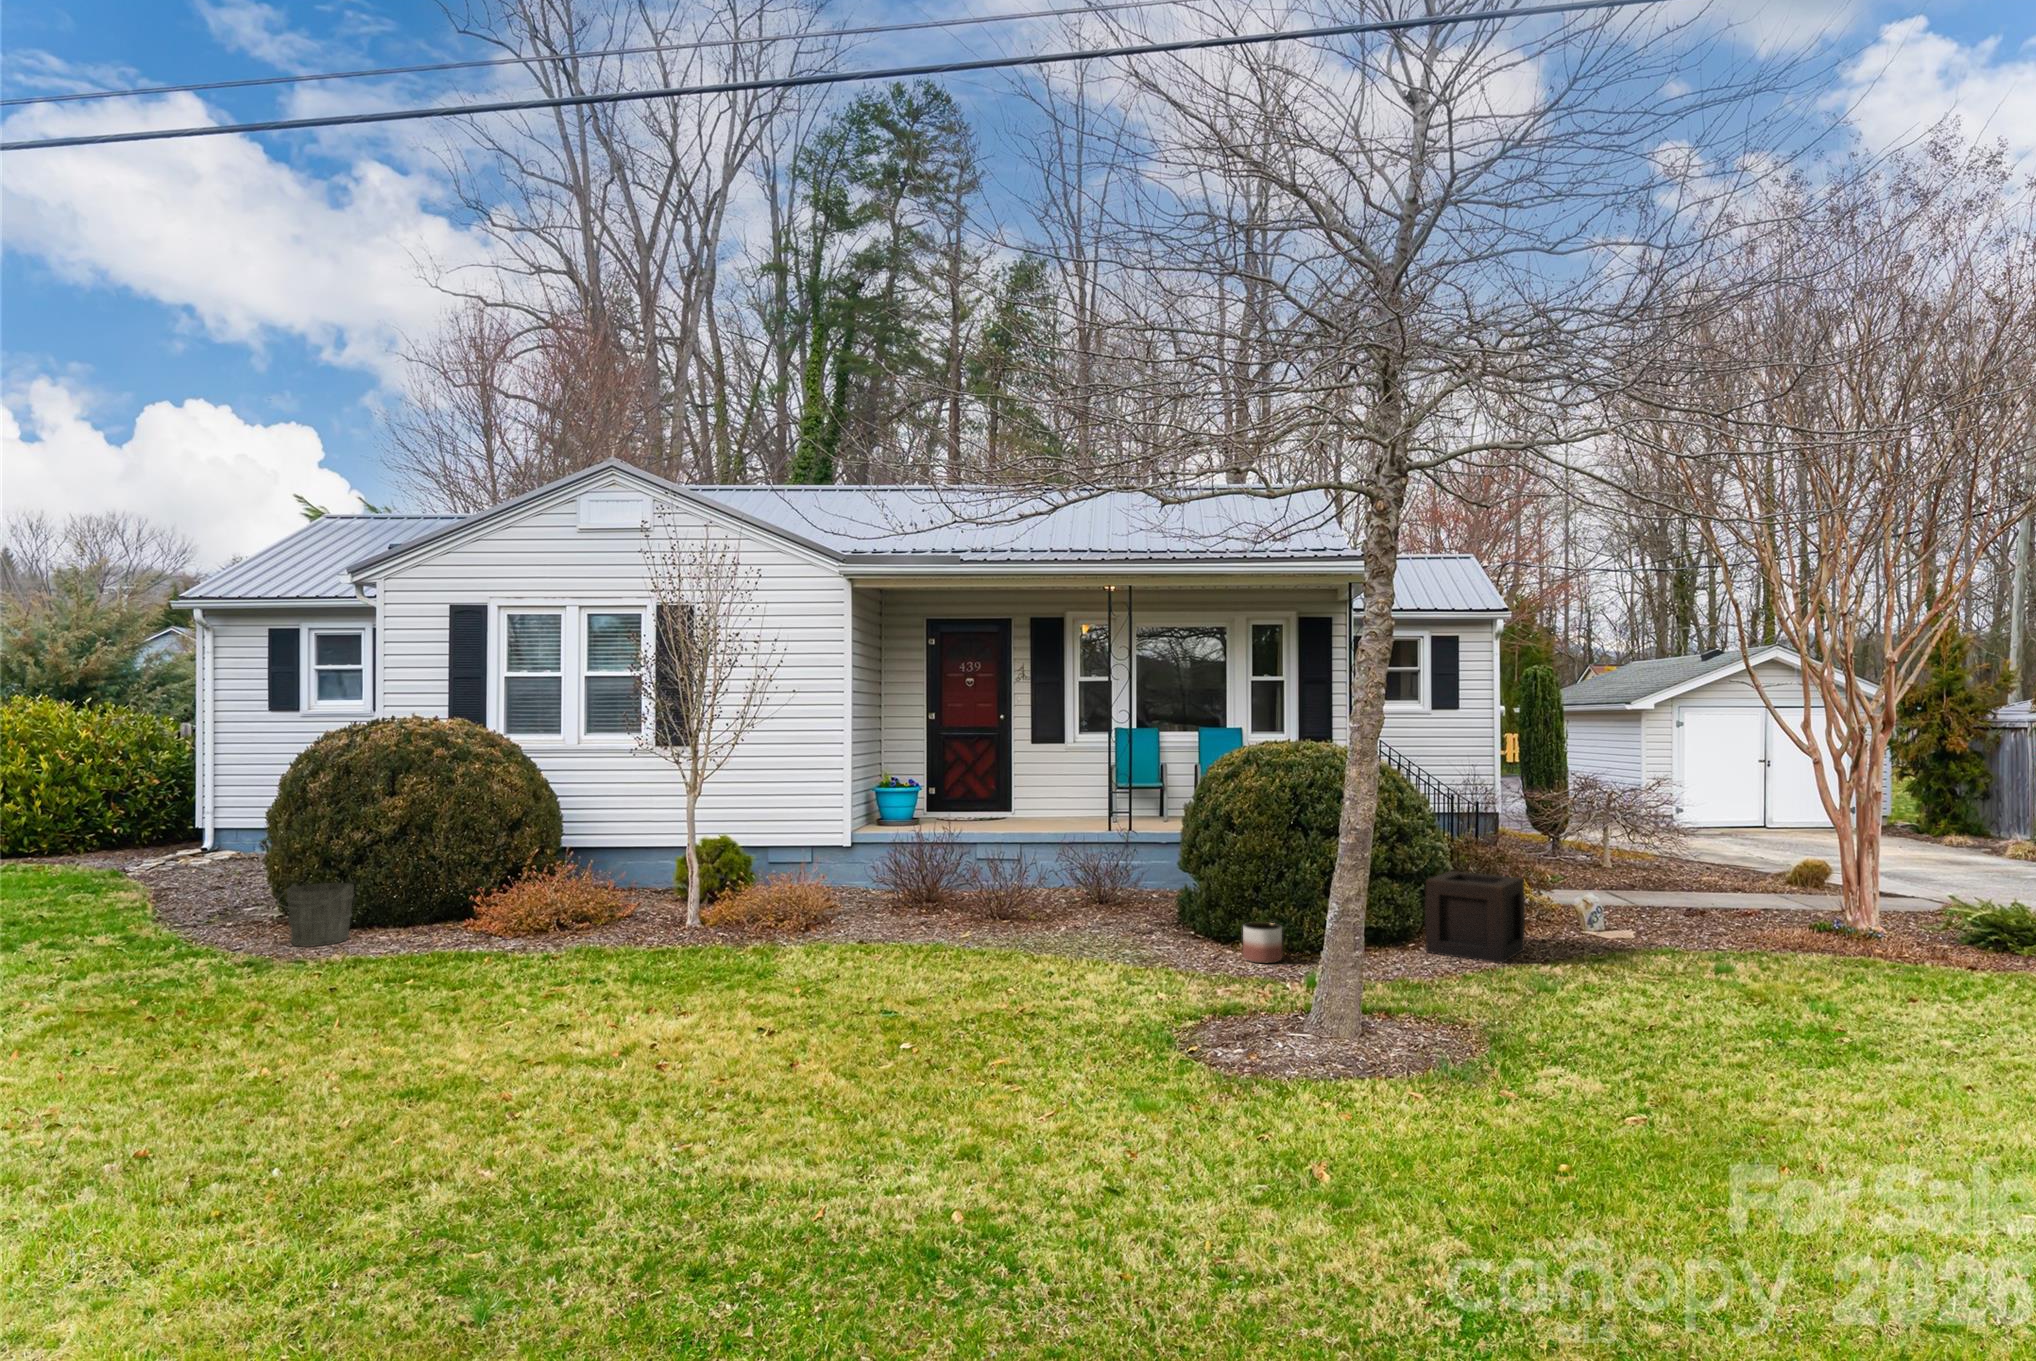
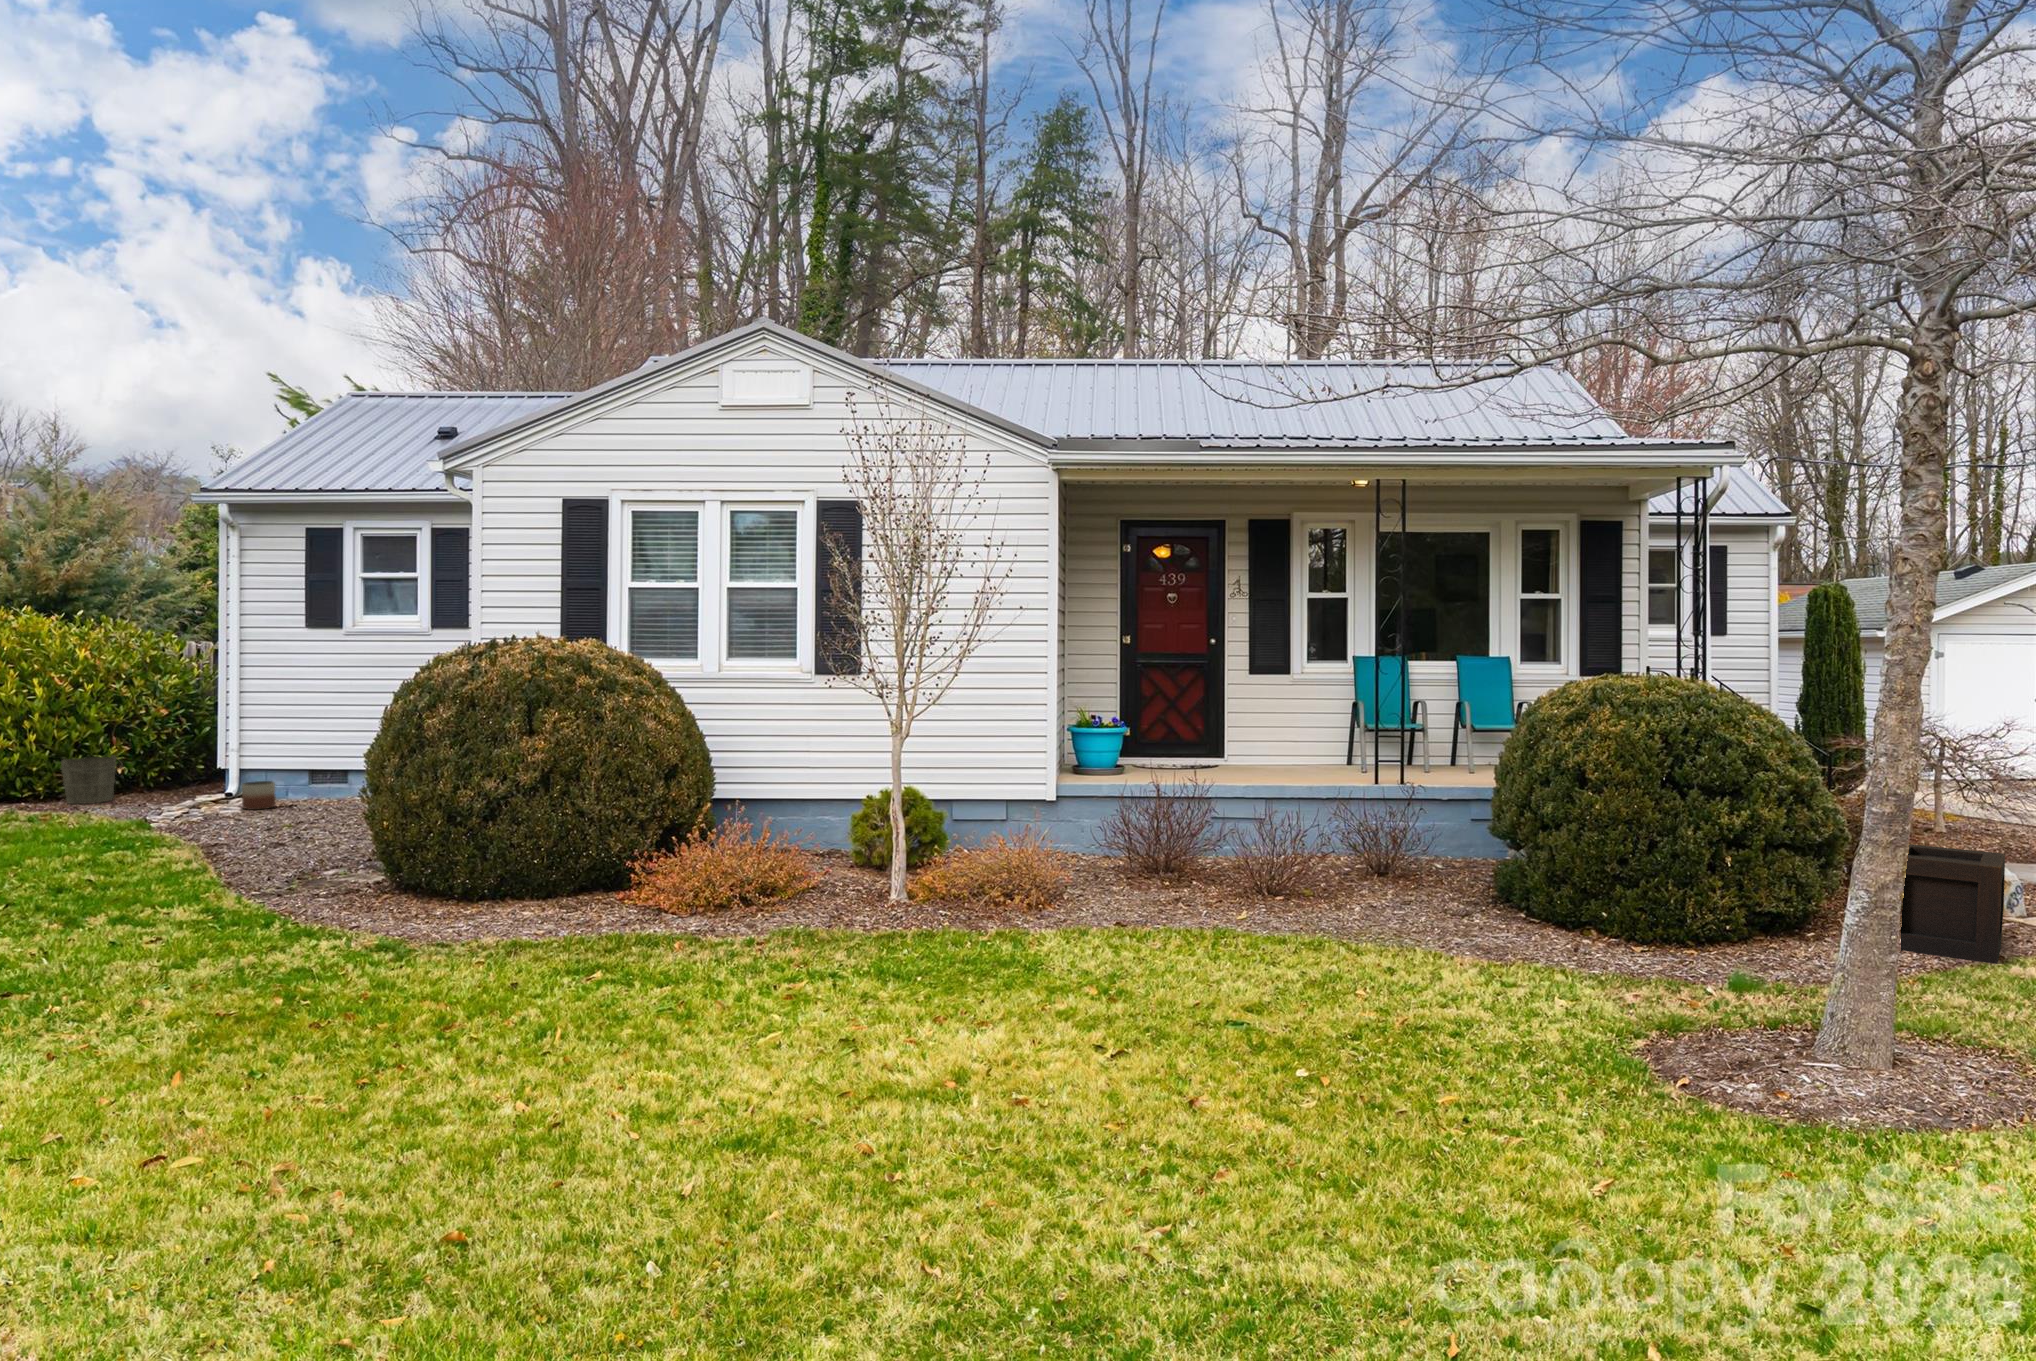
bucket: present [277,883,354,947] -> present [61,755,117,804]
planter: present [1243,922,1282,963] -> present [242,781,276,810]

